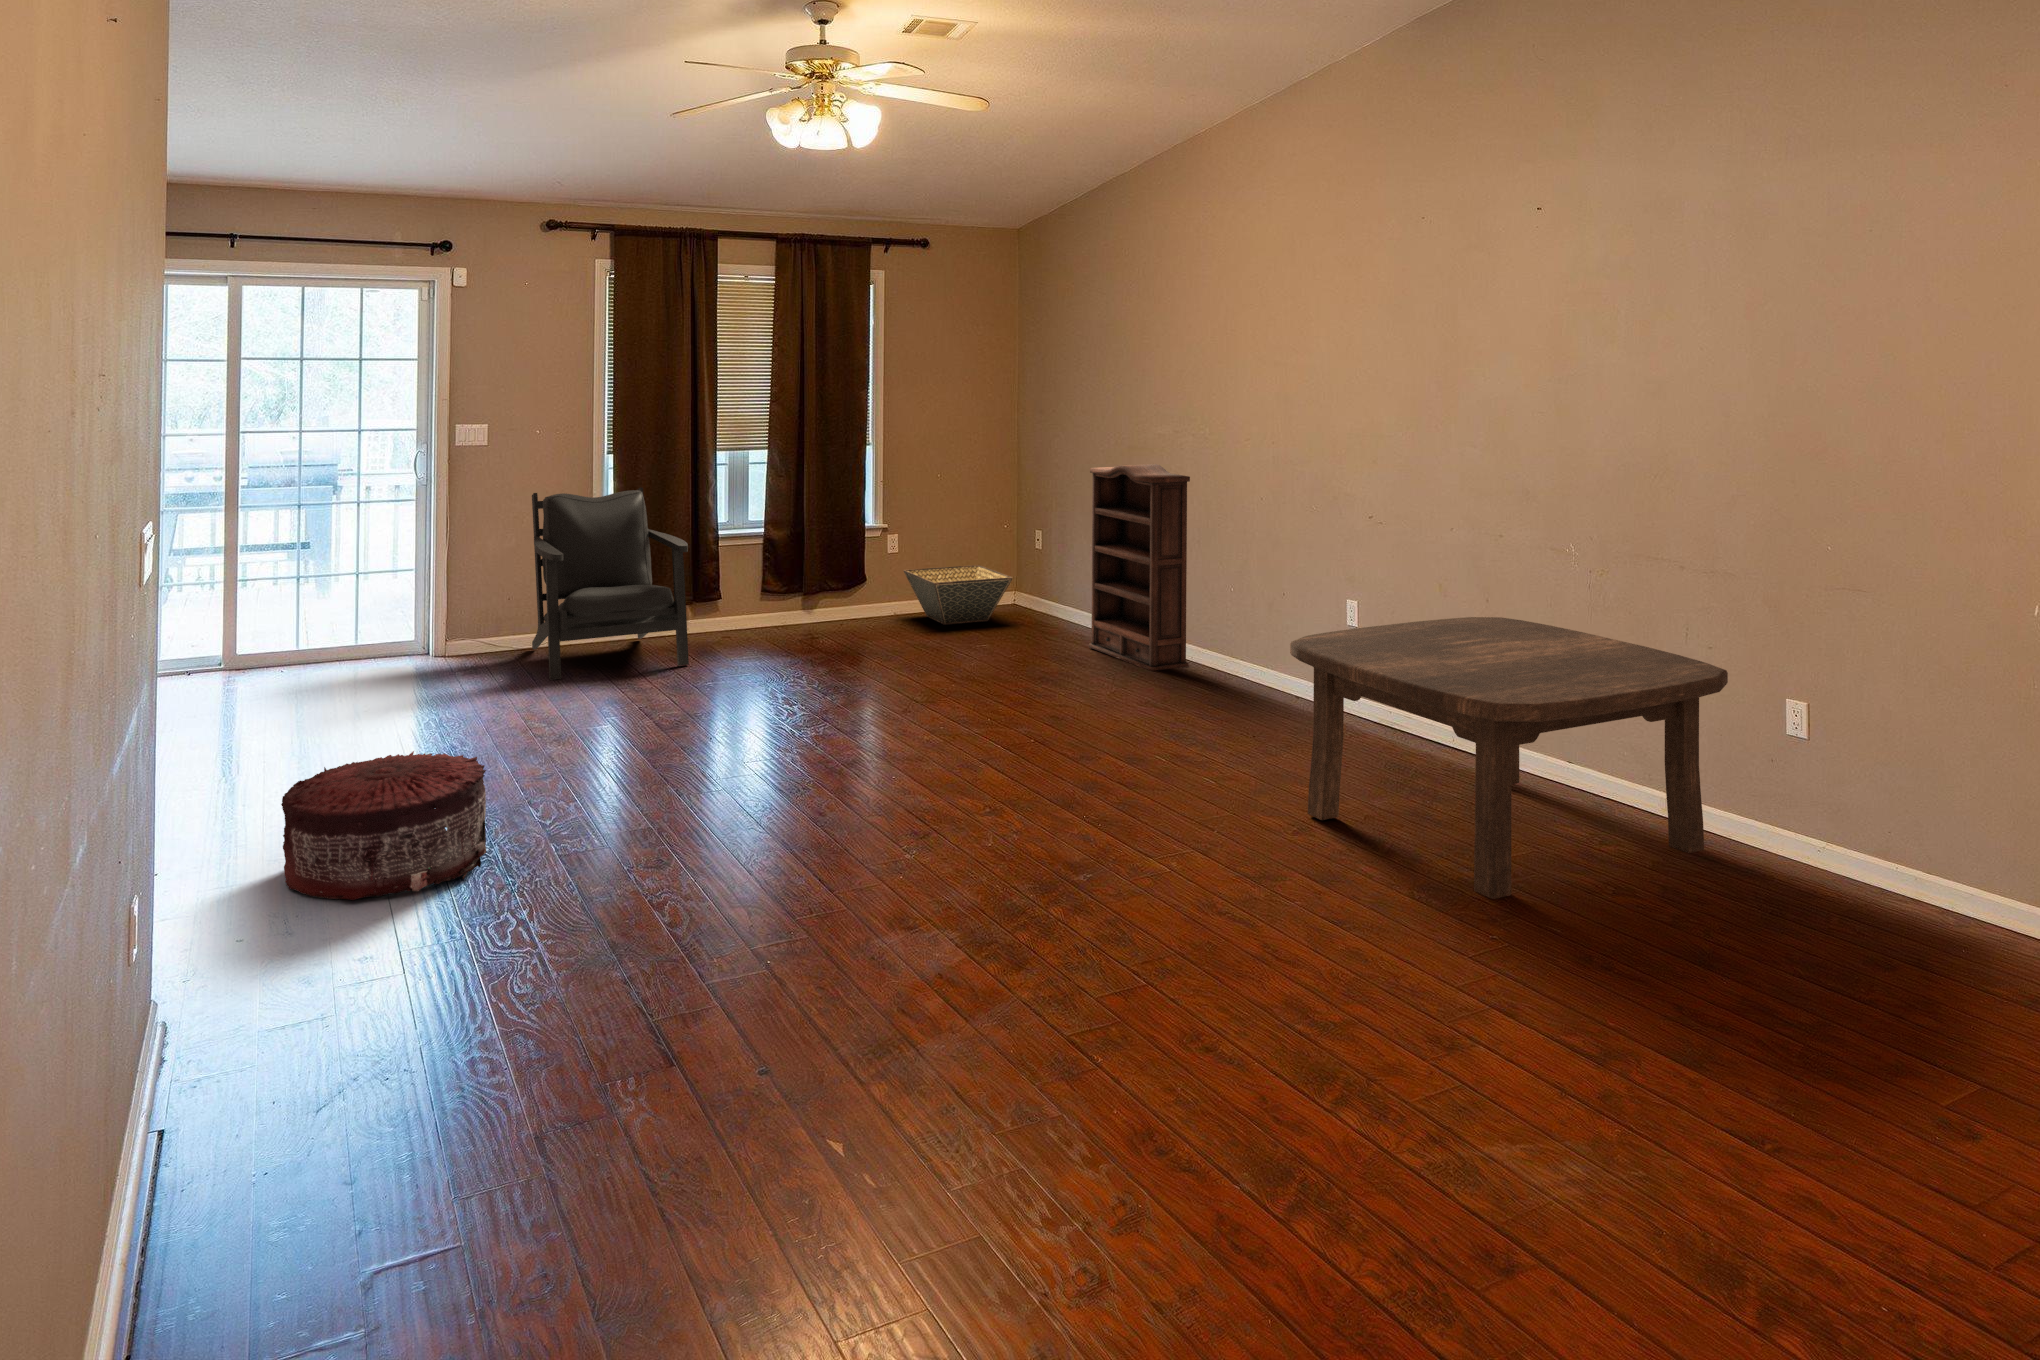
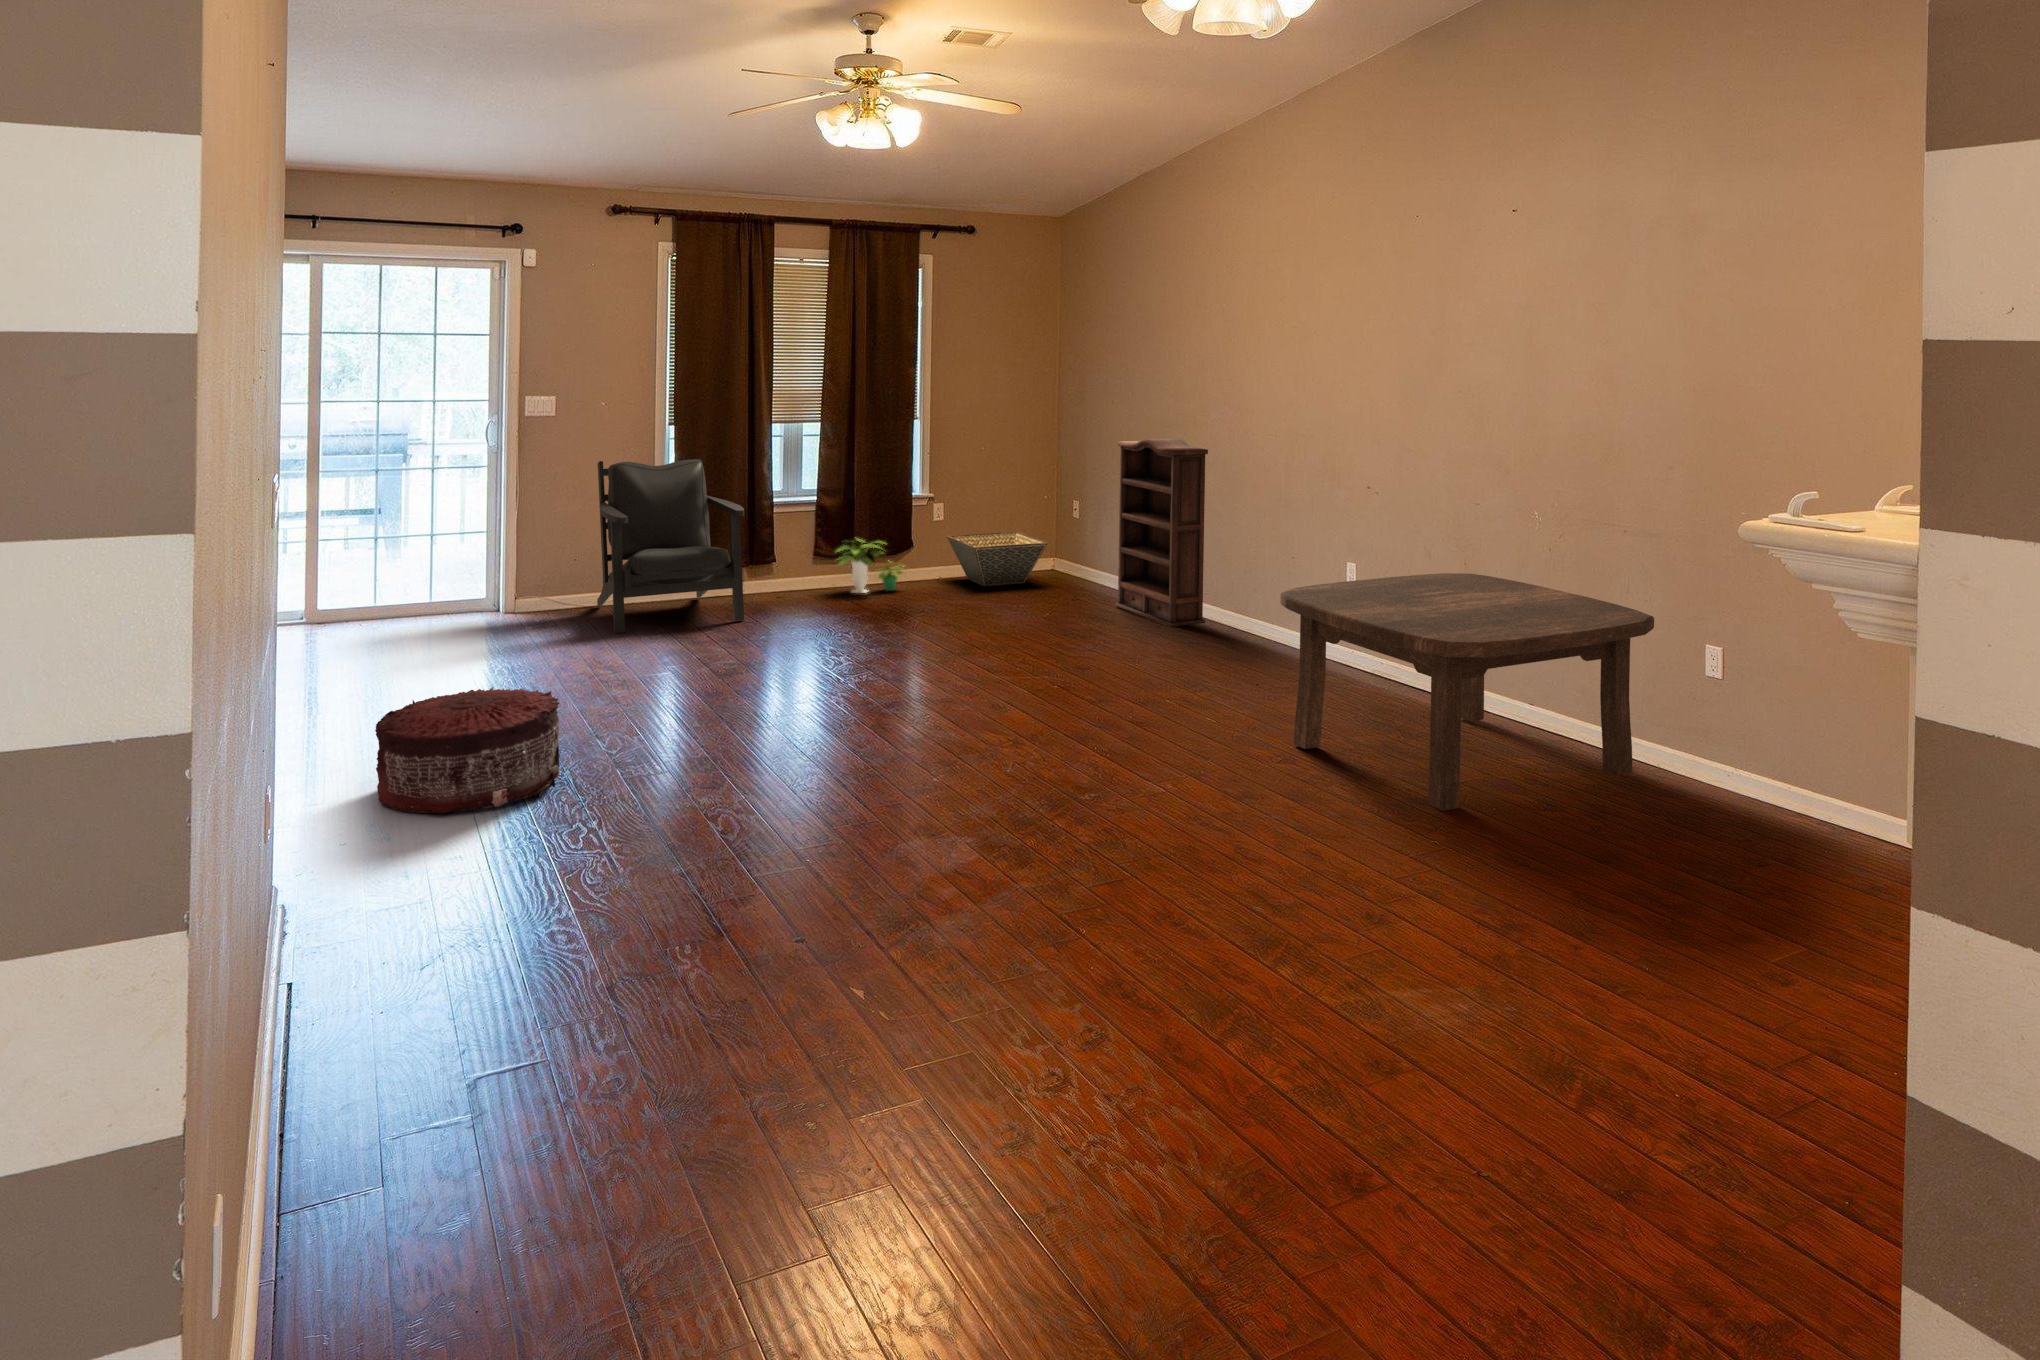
potted plant: none [784,573,862,633] -> present [837,539,902,593]

